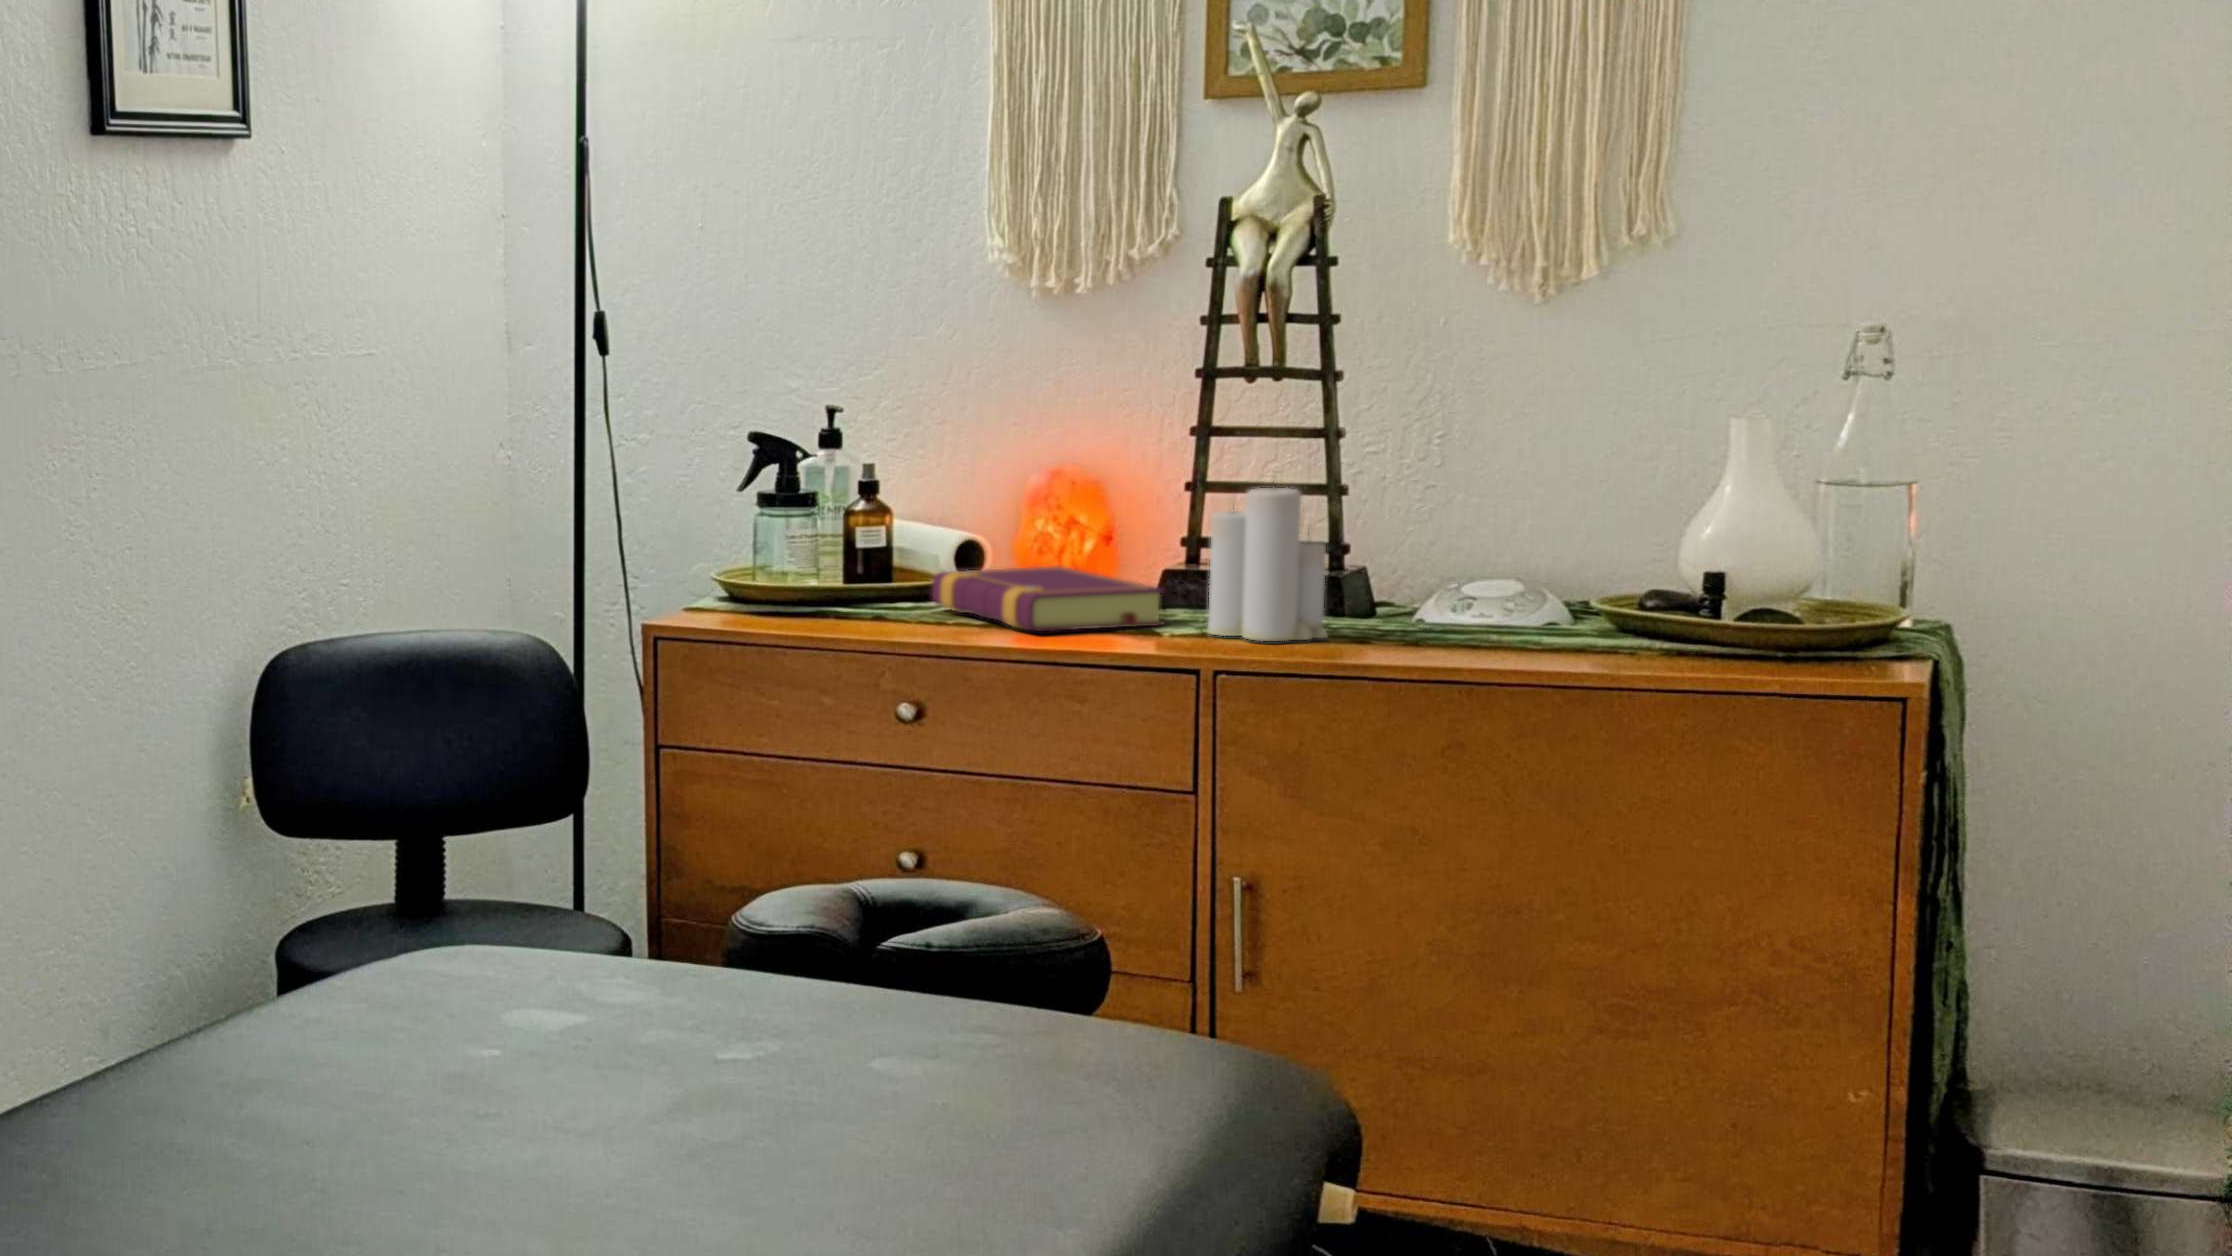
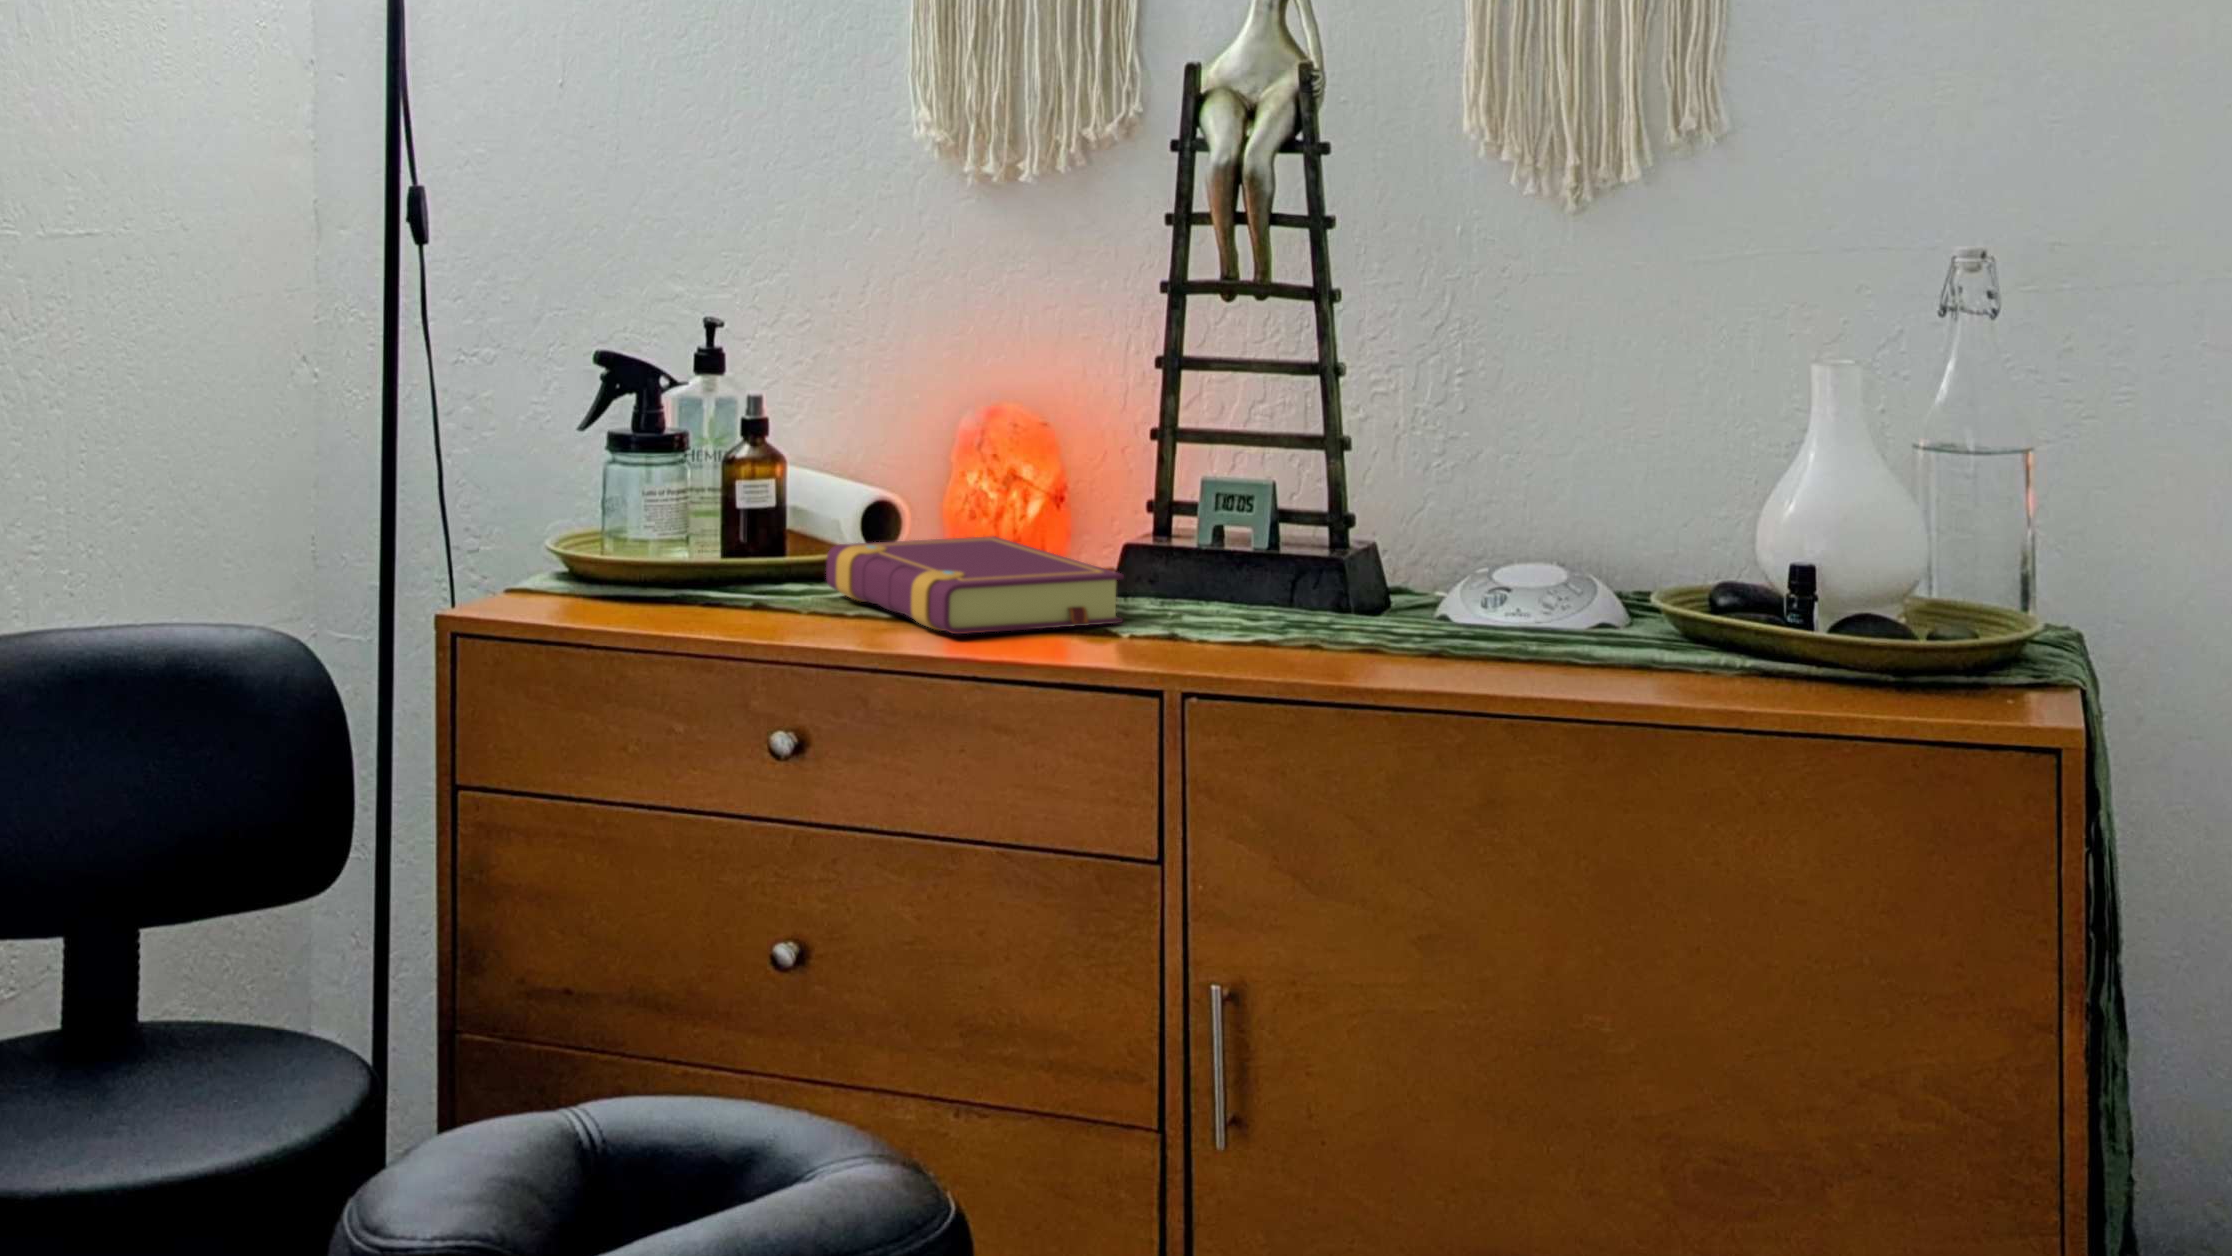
candle: present [1207,487,1327,641] -> none [1177,422,1331,651]

